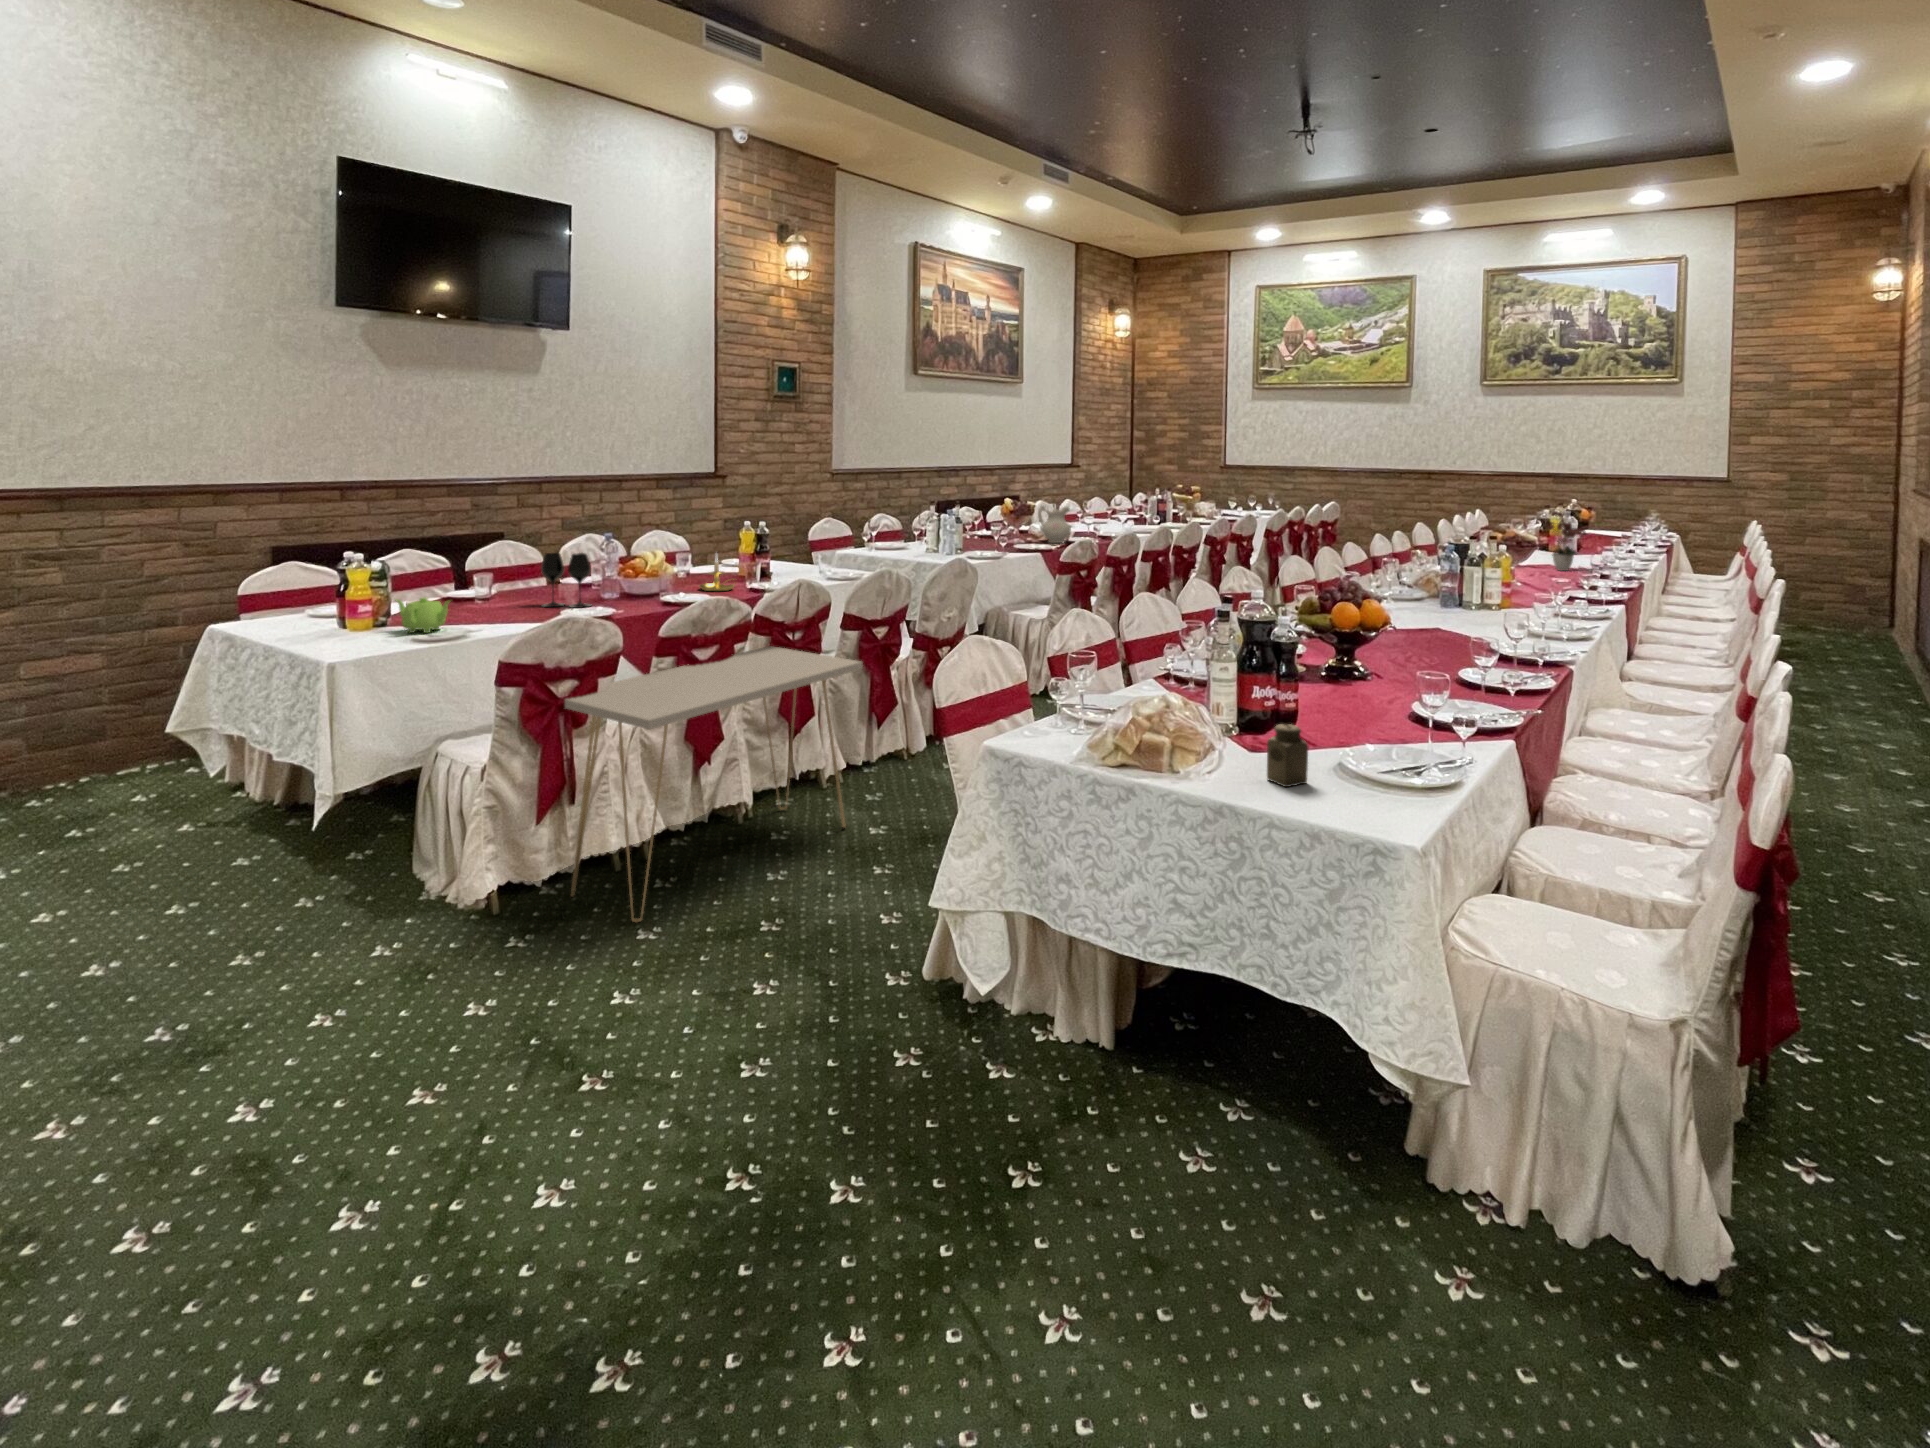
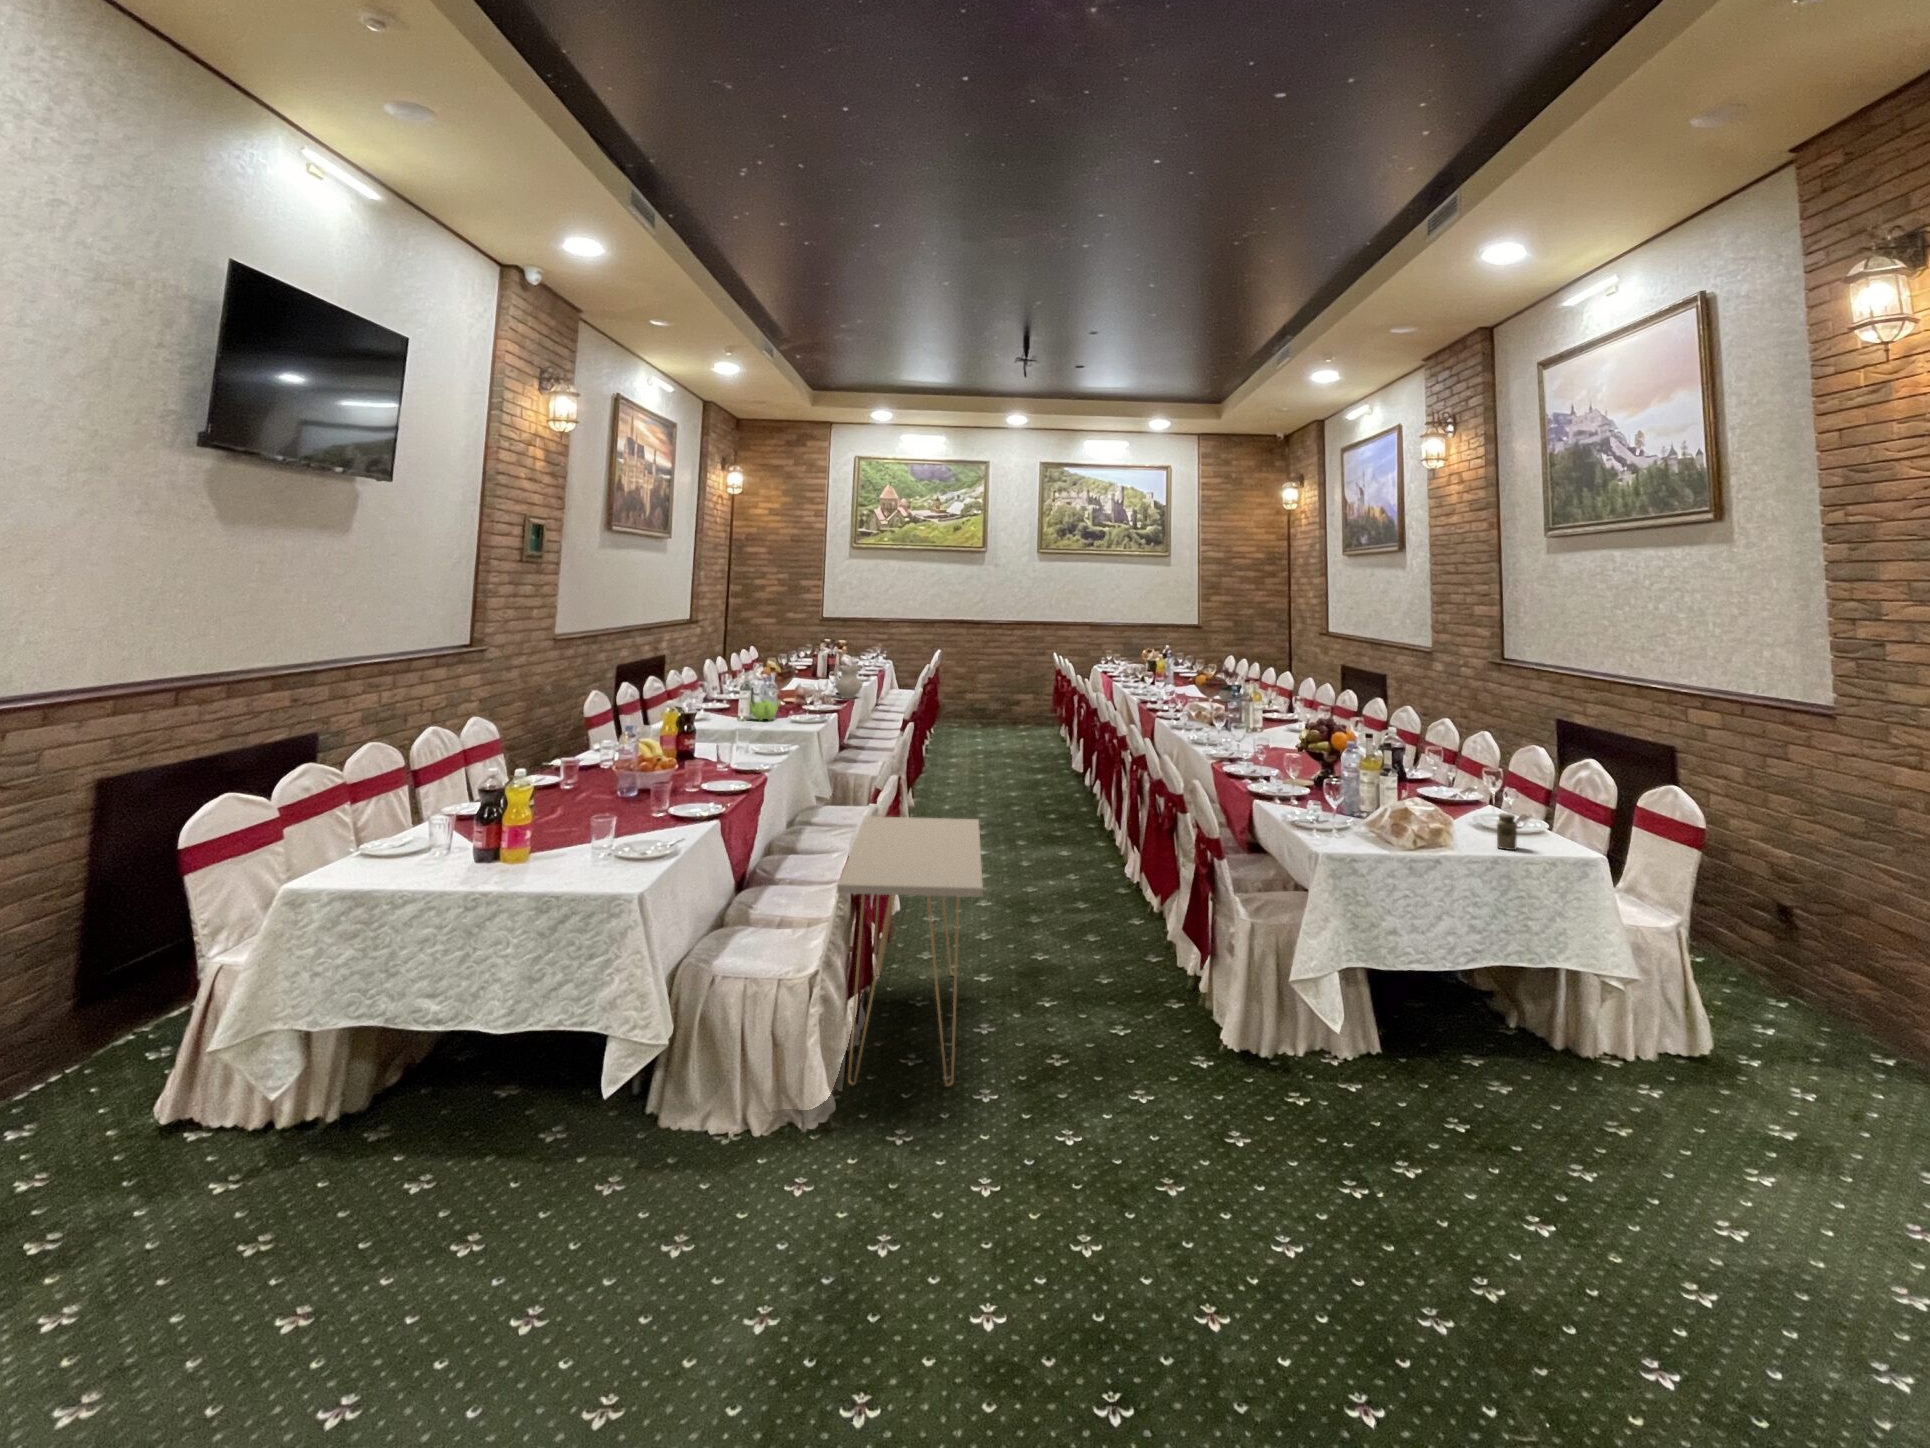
wine glass: present [541,553,591,608] -> none [616,741,674,802]
candle holder: present [700,559,734,591] -> none [707,730,752,770]
teapot: present [395,598,450,633] -> present [749,699,780,721]

